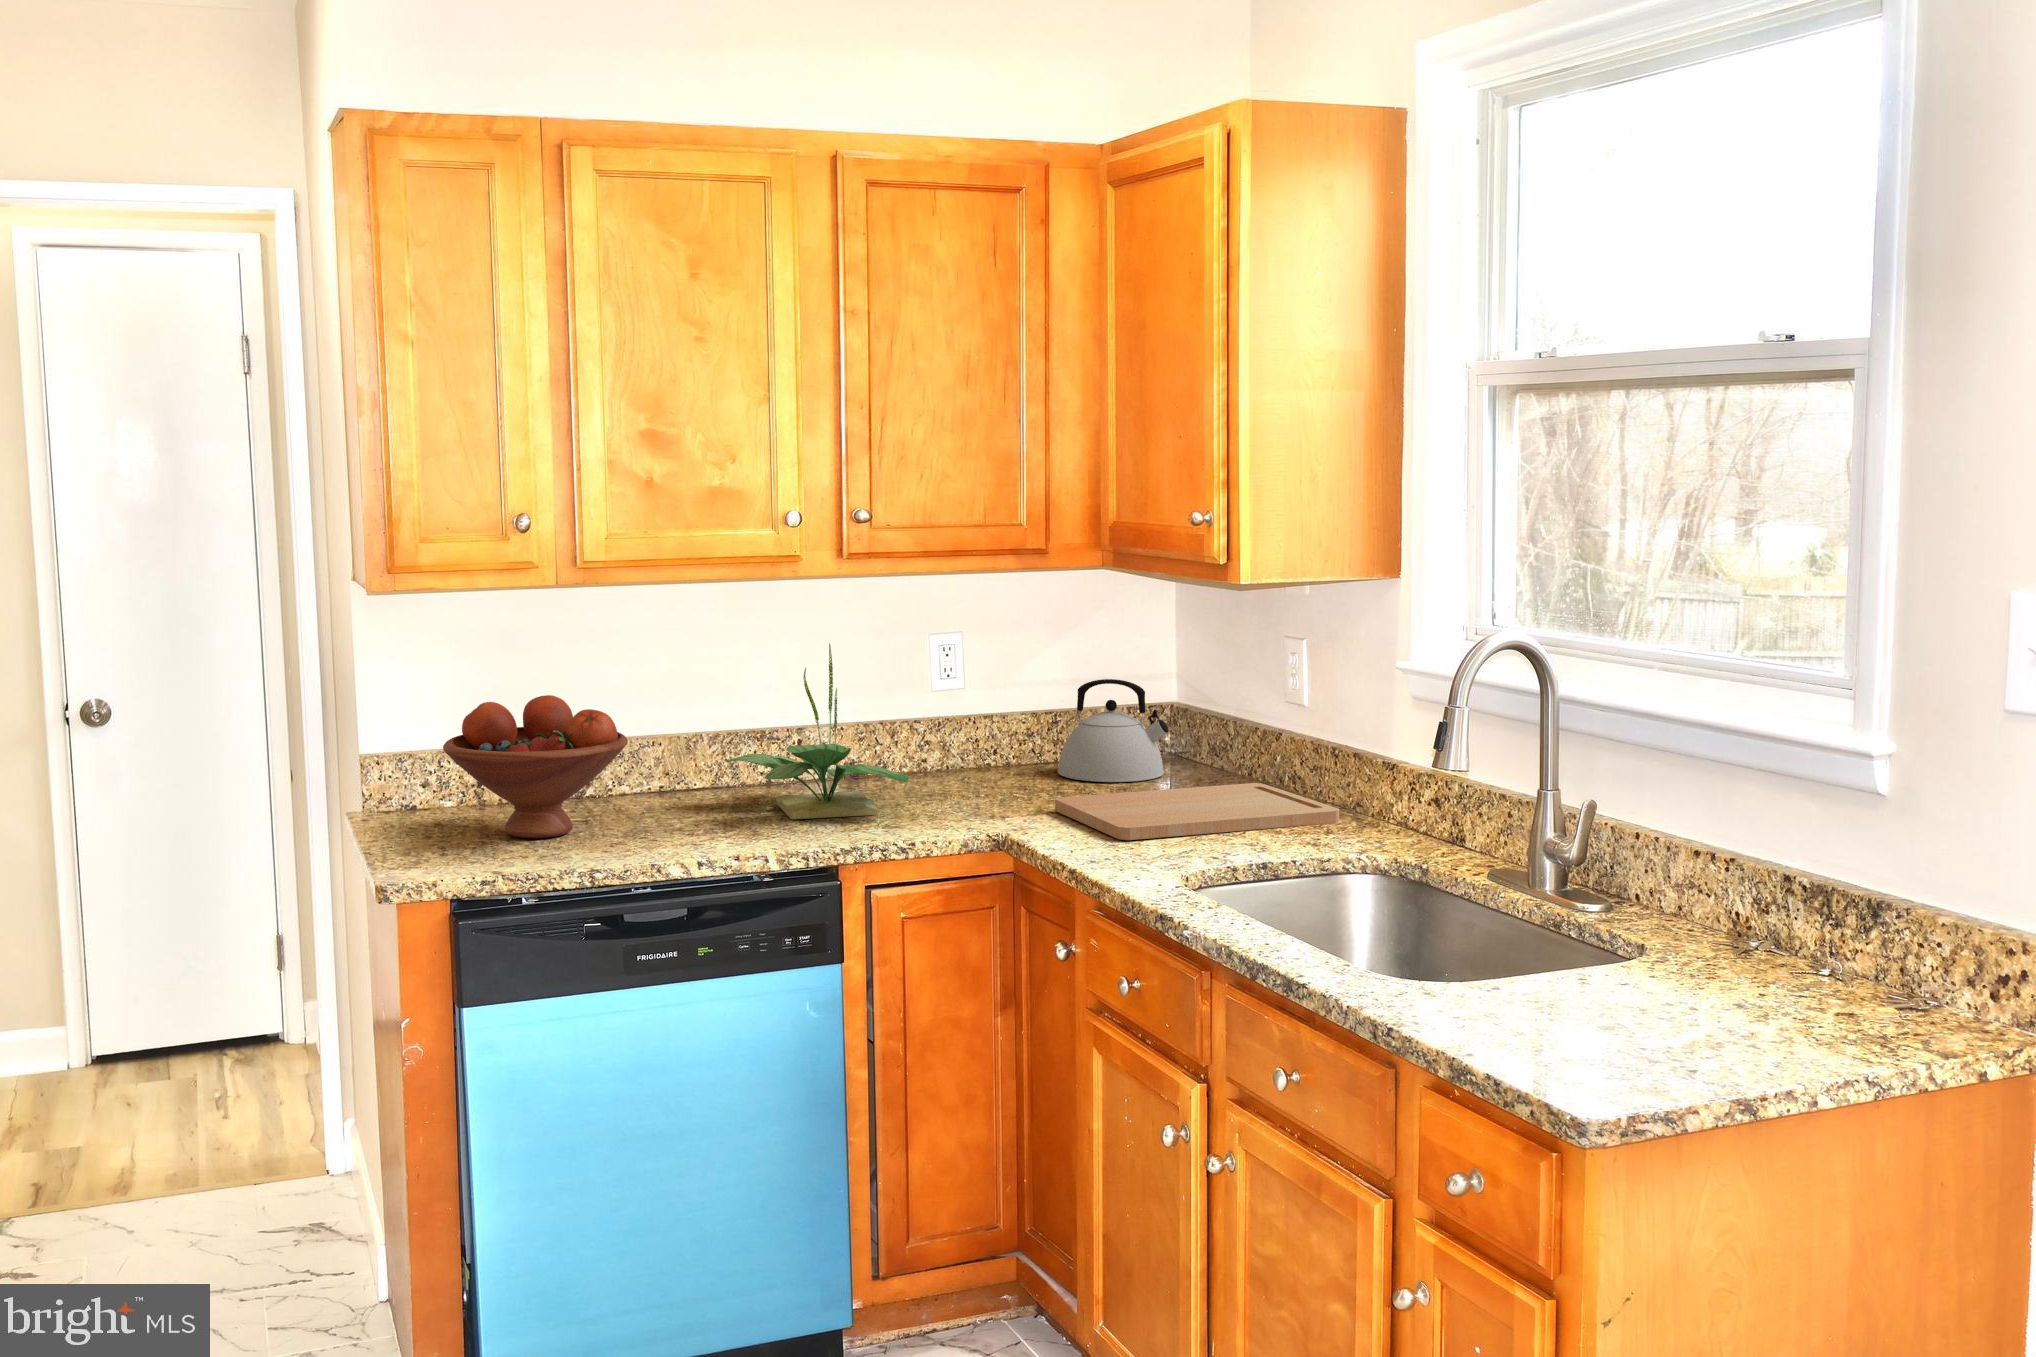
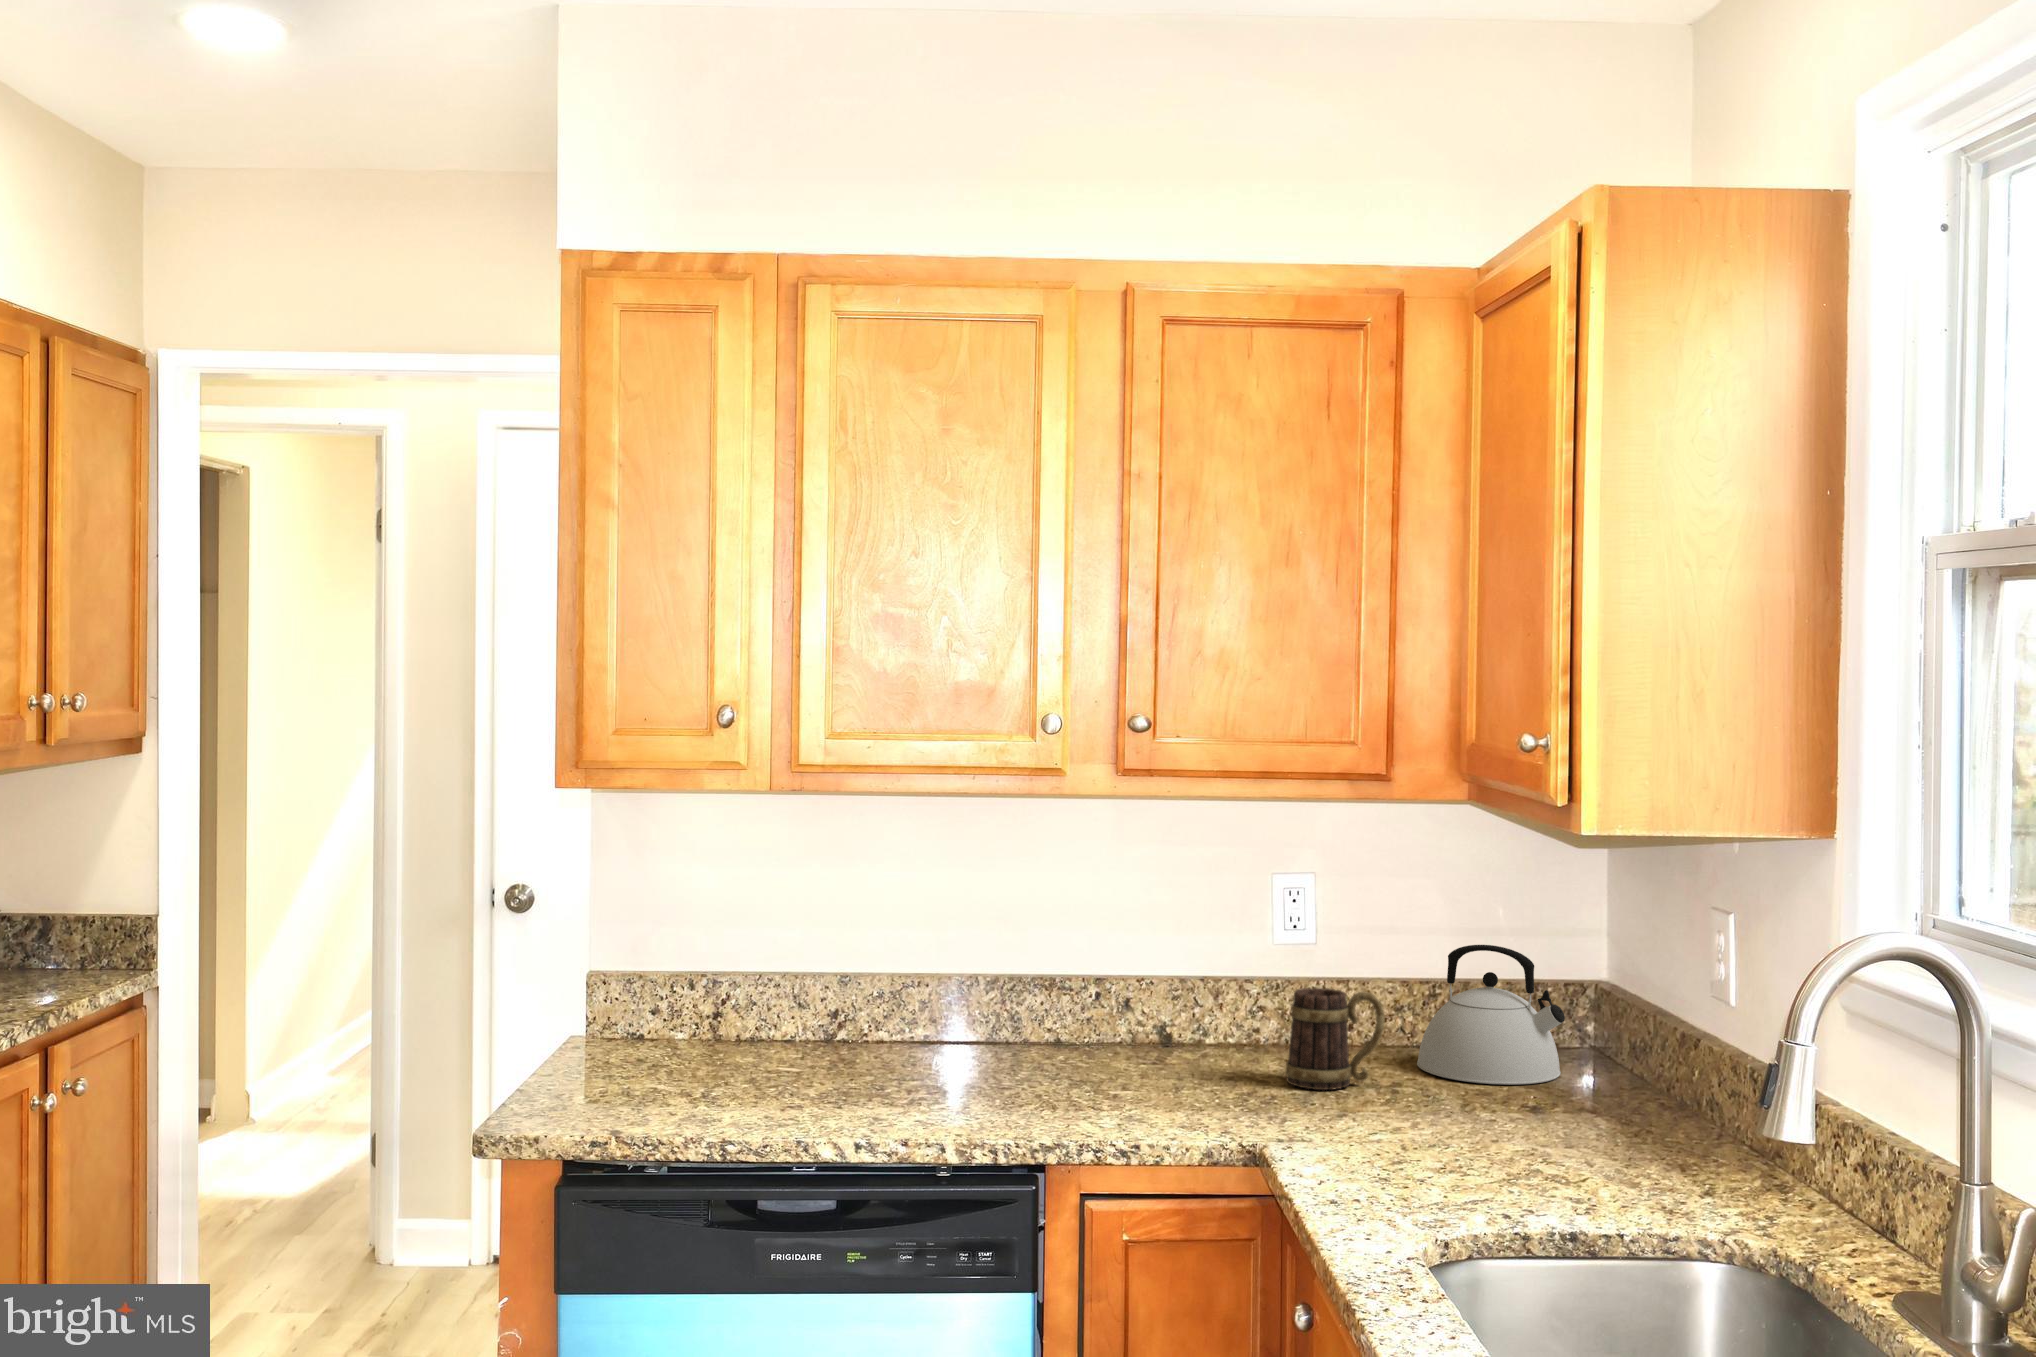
potted plant: present [725,644,910,819] -> none [964,878,1174,1100]
fruit bowl: present [443,695,628,838] -> none [622,920,834,1090]
mug: none [976,719,1050,796] -> present [1285,988,1384,1090]
cutting board: present [1055,783,1339,840] -> none [1356,1100,1742,1179]

